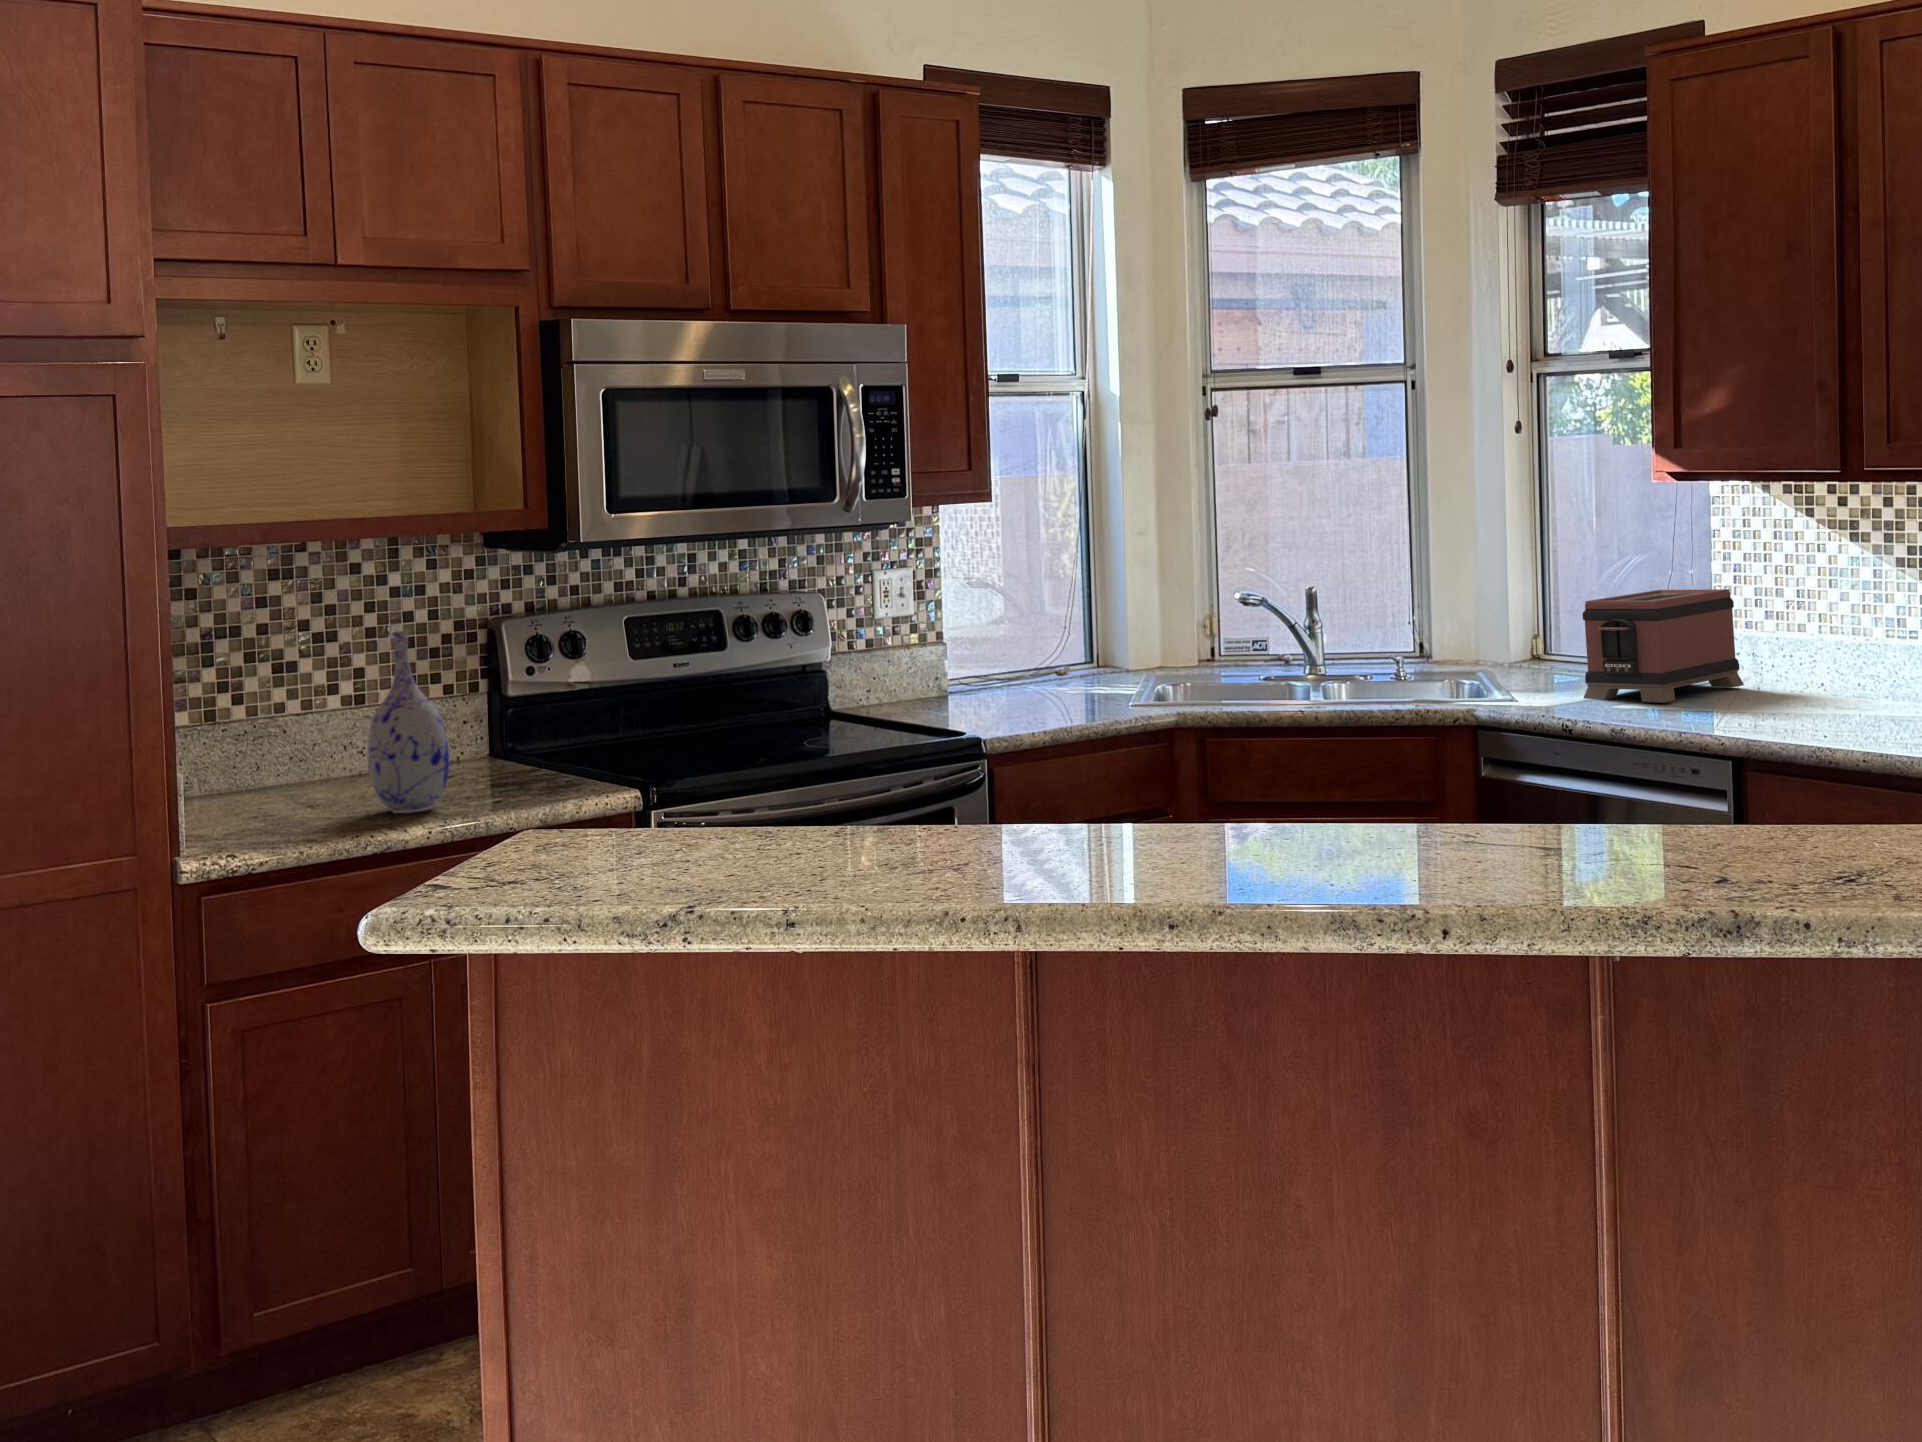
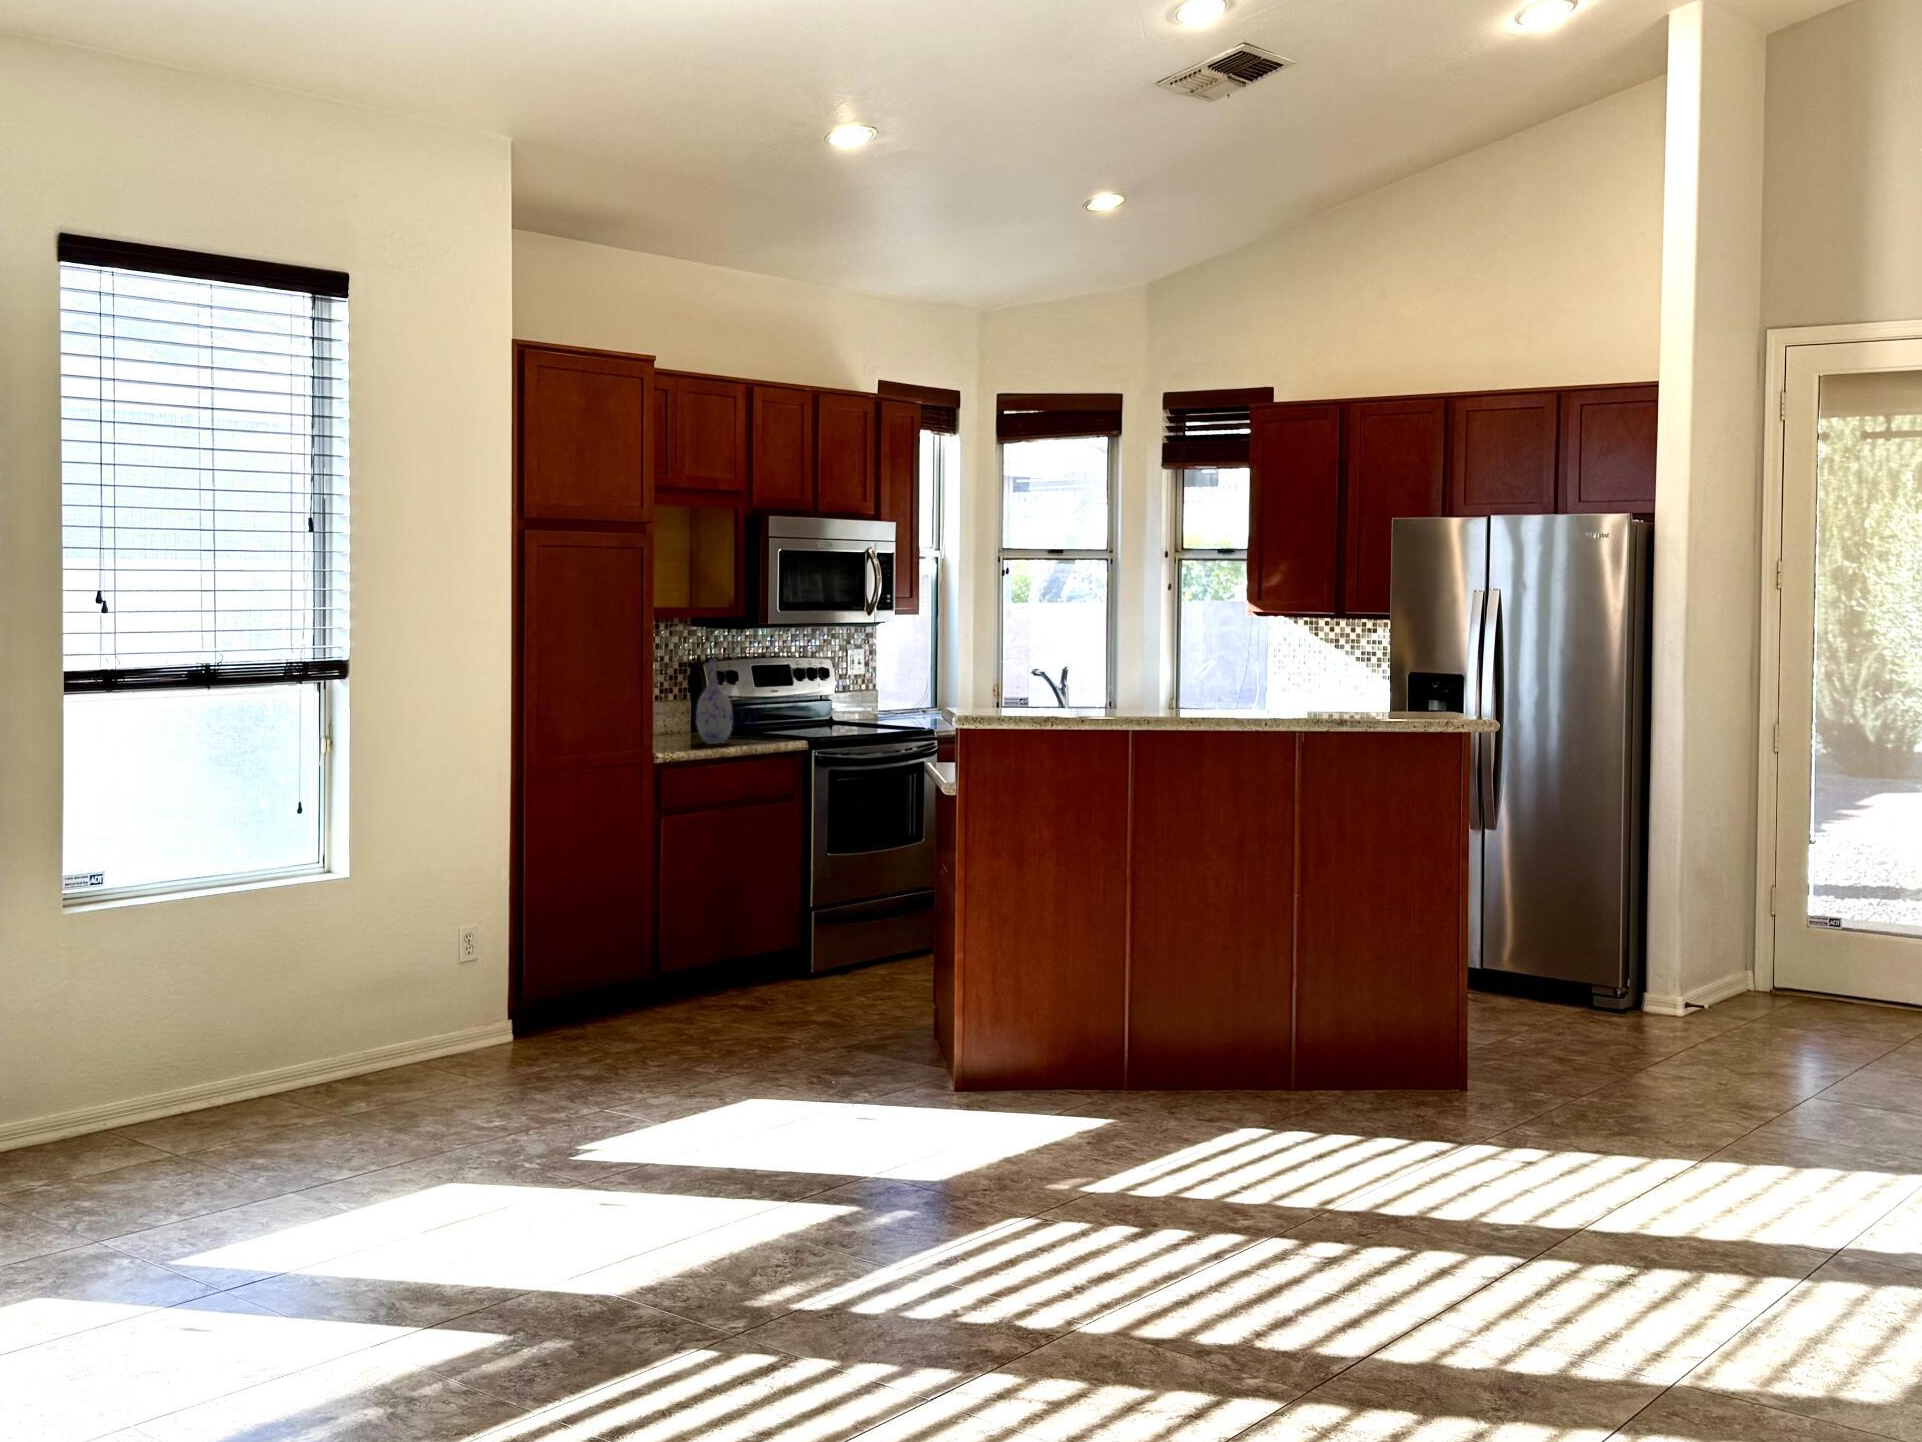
toaster: present [1582,589,1744,703] -> none [1209,671,1283,722]

